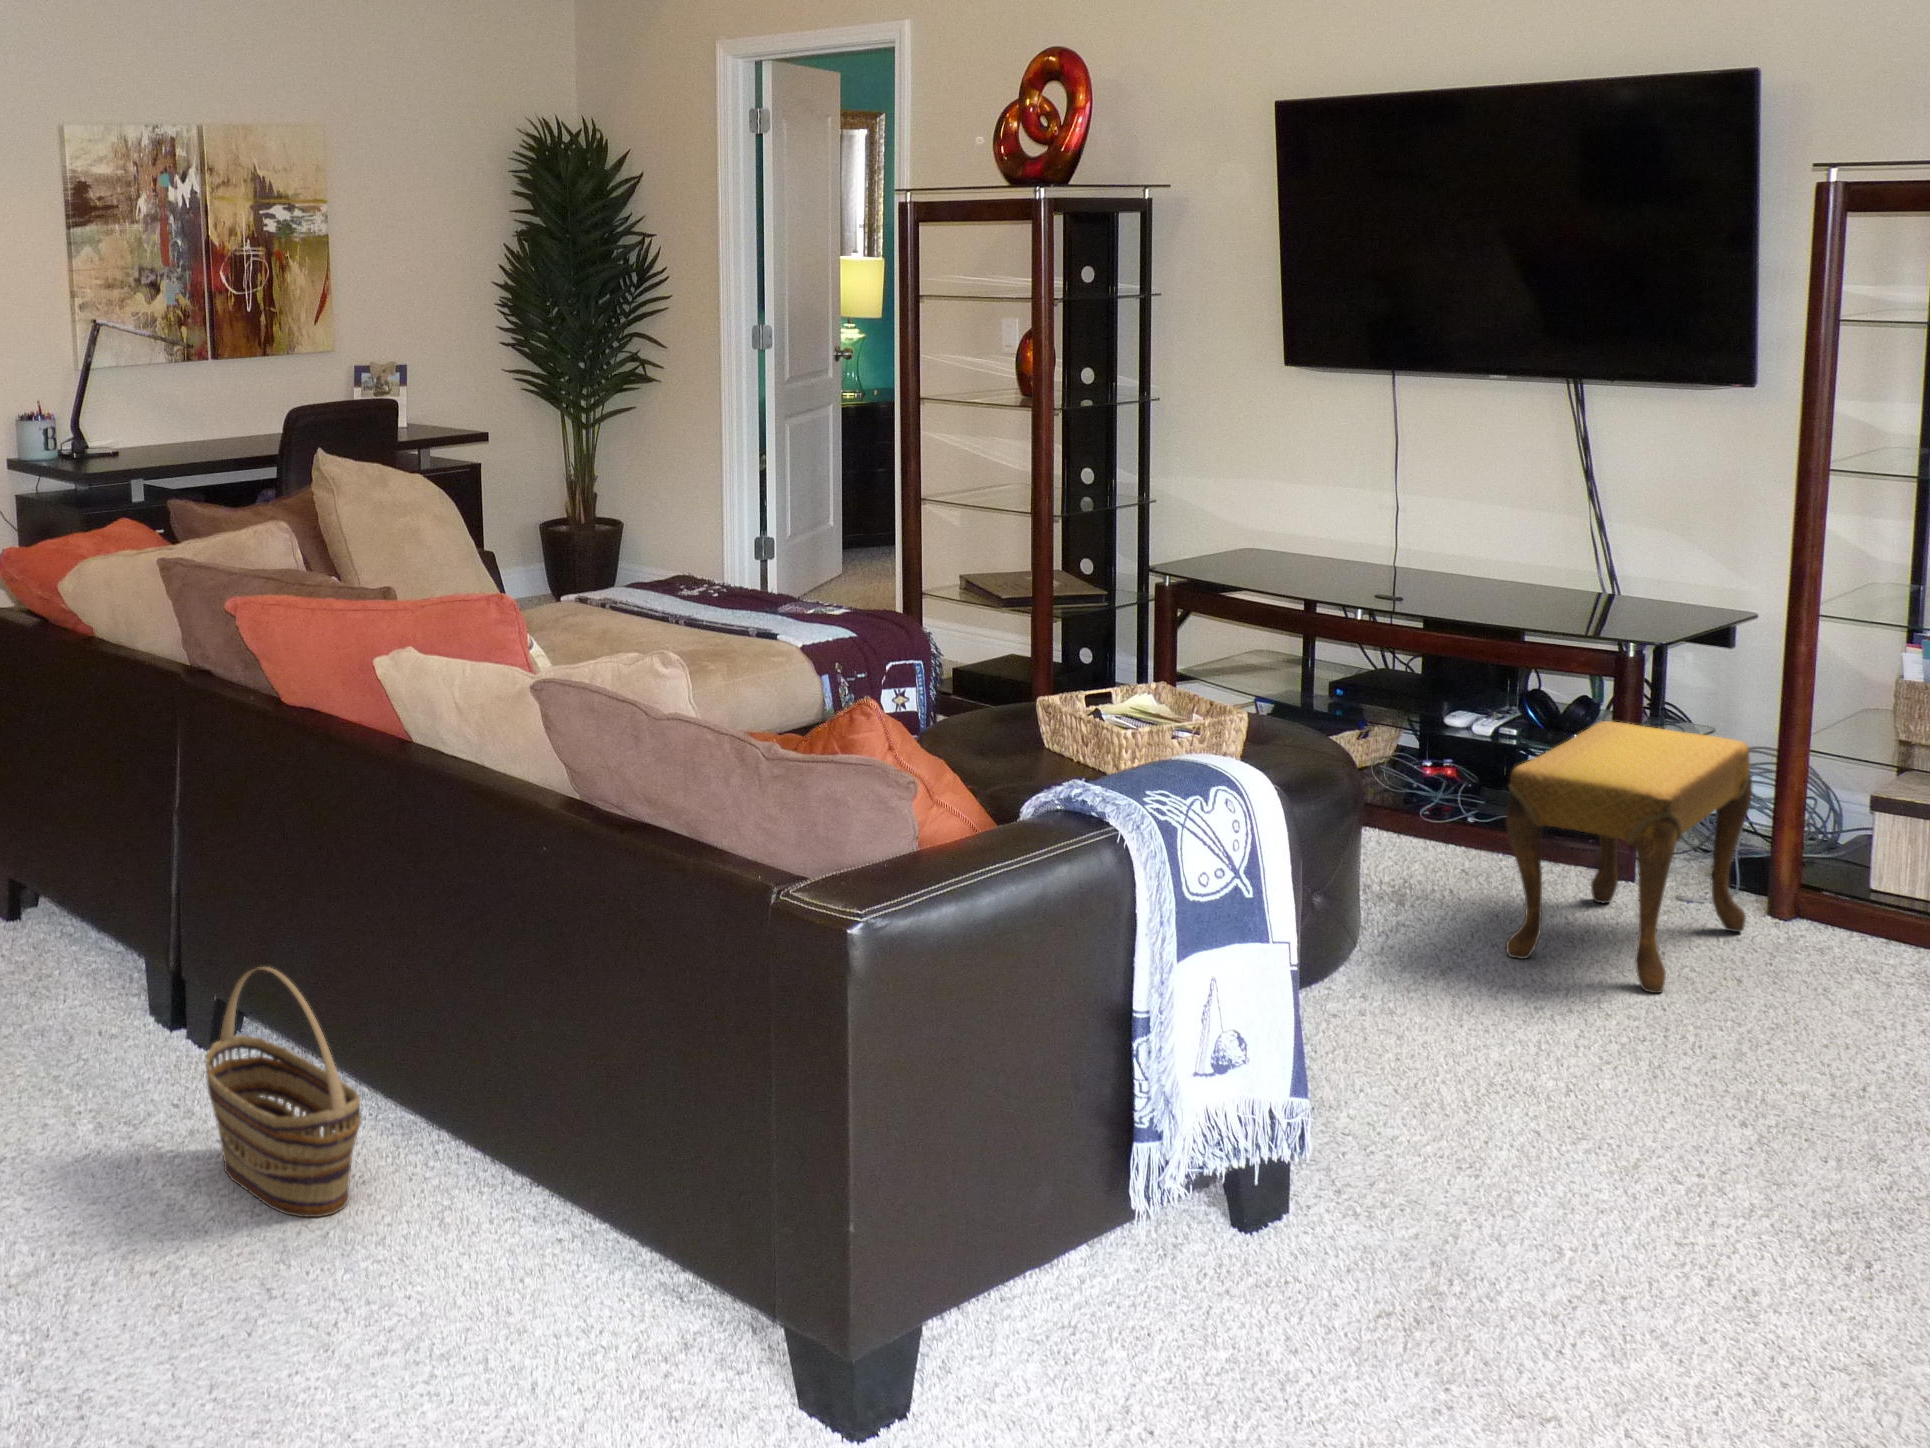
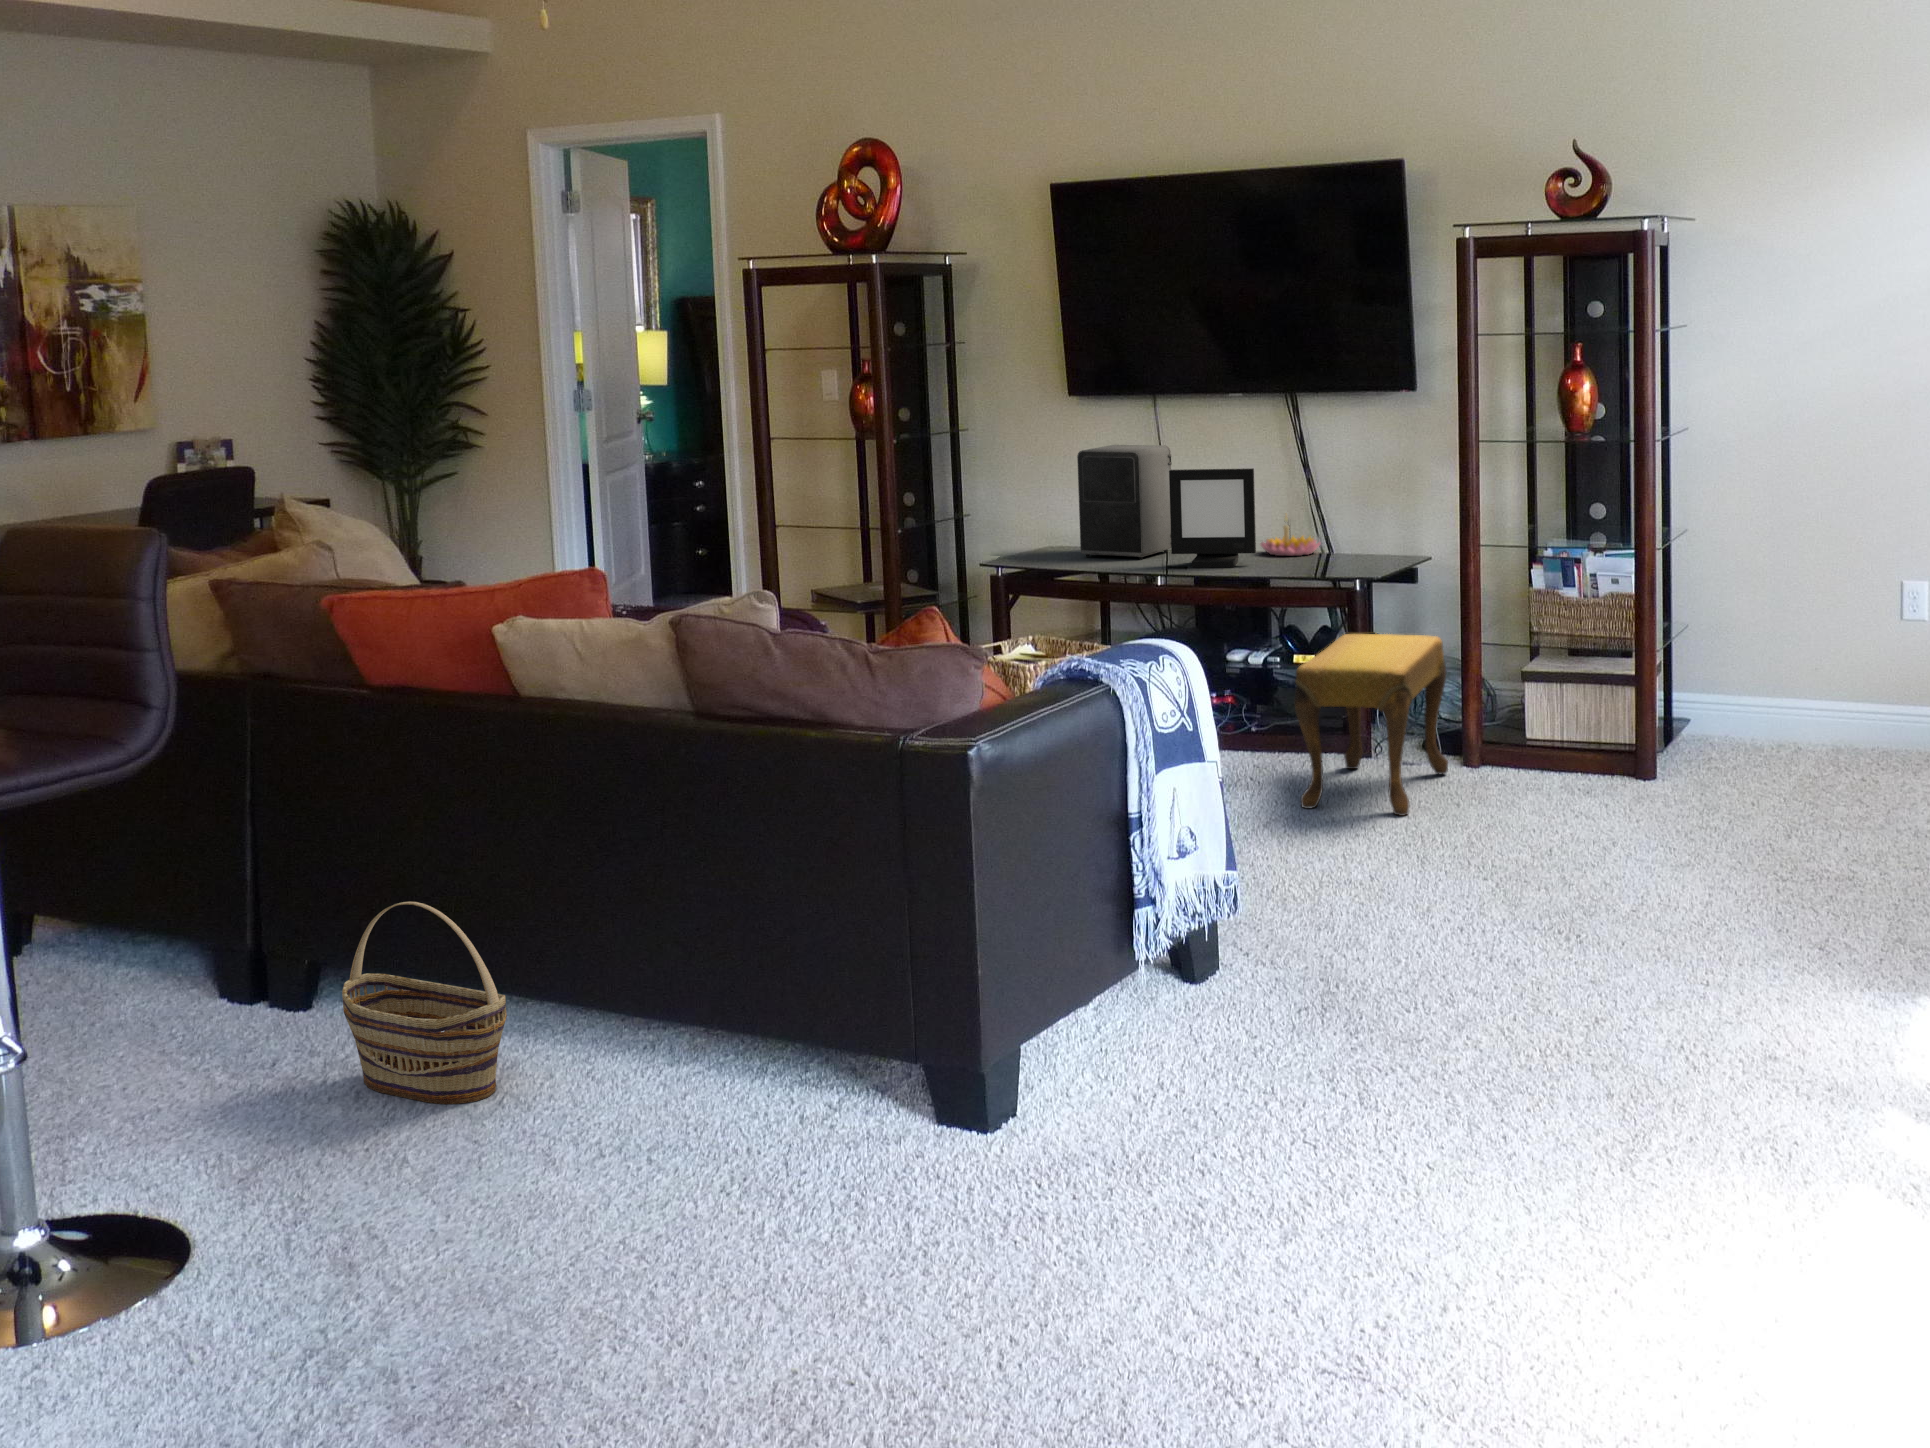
speaker: none [1270,432,1401,583] -> present [1077,445,1172,560]
picture frame: none [1380,474,1503,608] -> present [1169,468,1256,568]
candle holder: none [1512,538,1601,597] -> present [1261,517,1320,556]

